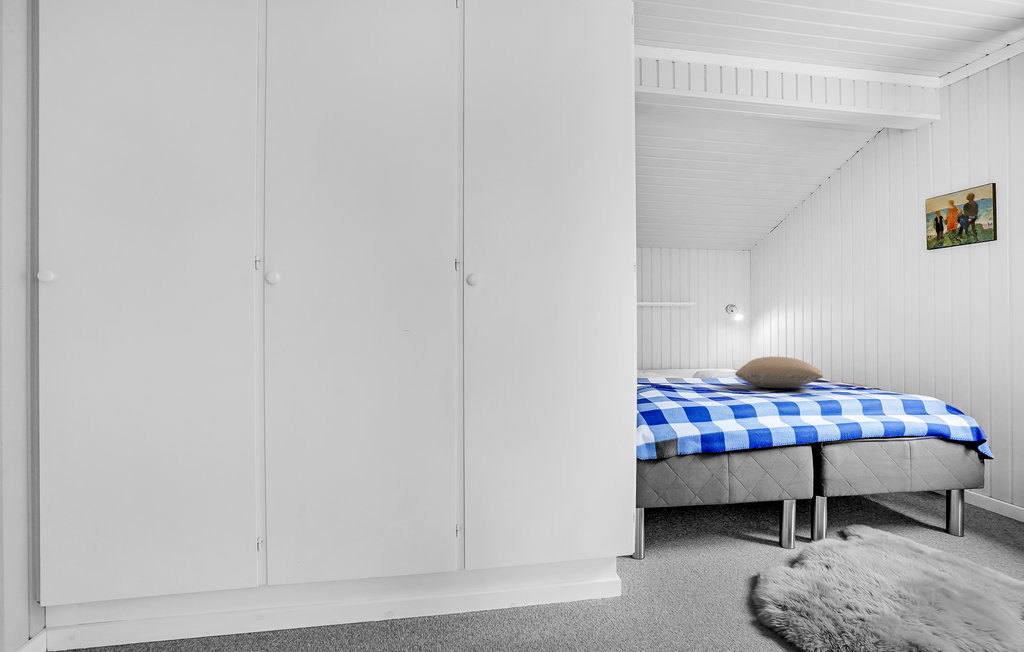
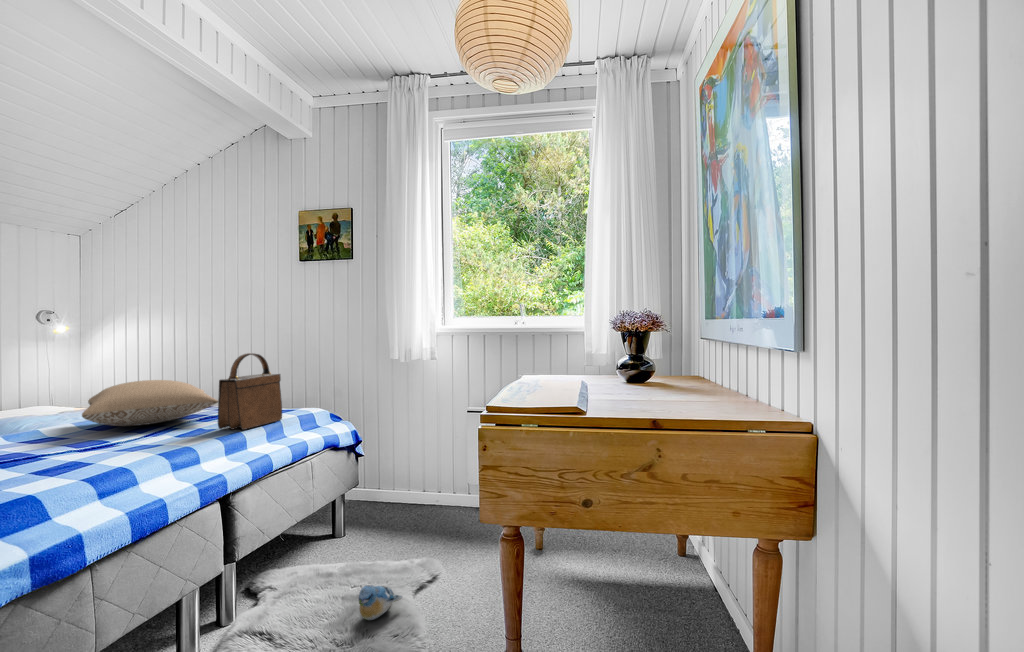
handbag: none [818,338,876,399] -> present [218,353,282,430]
plush toy: none [921,552,978,588] -> present [359,585,402,620]

